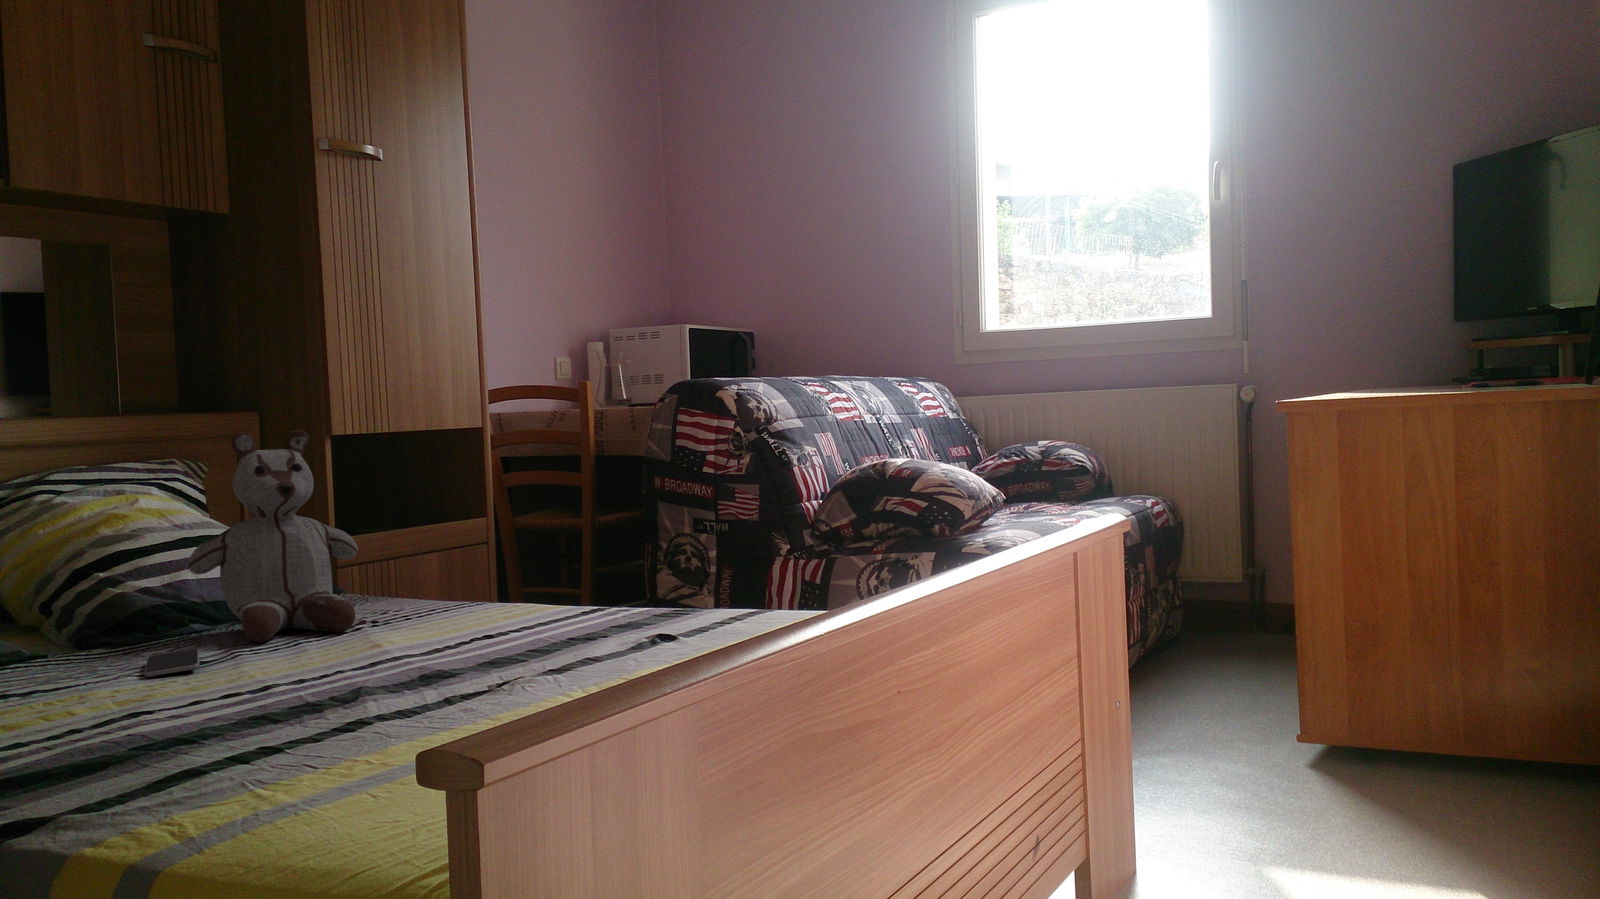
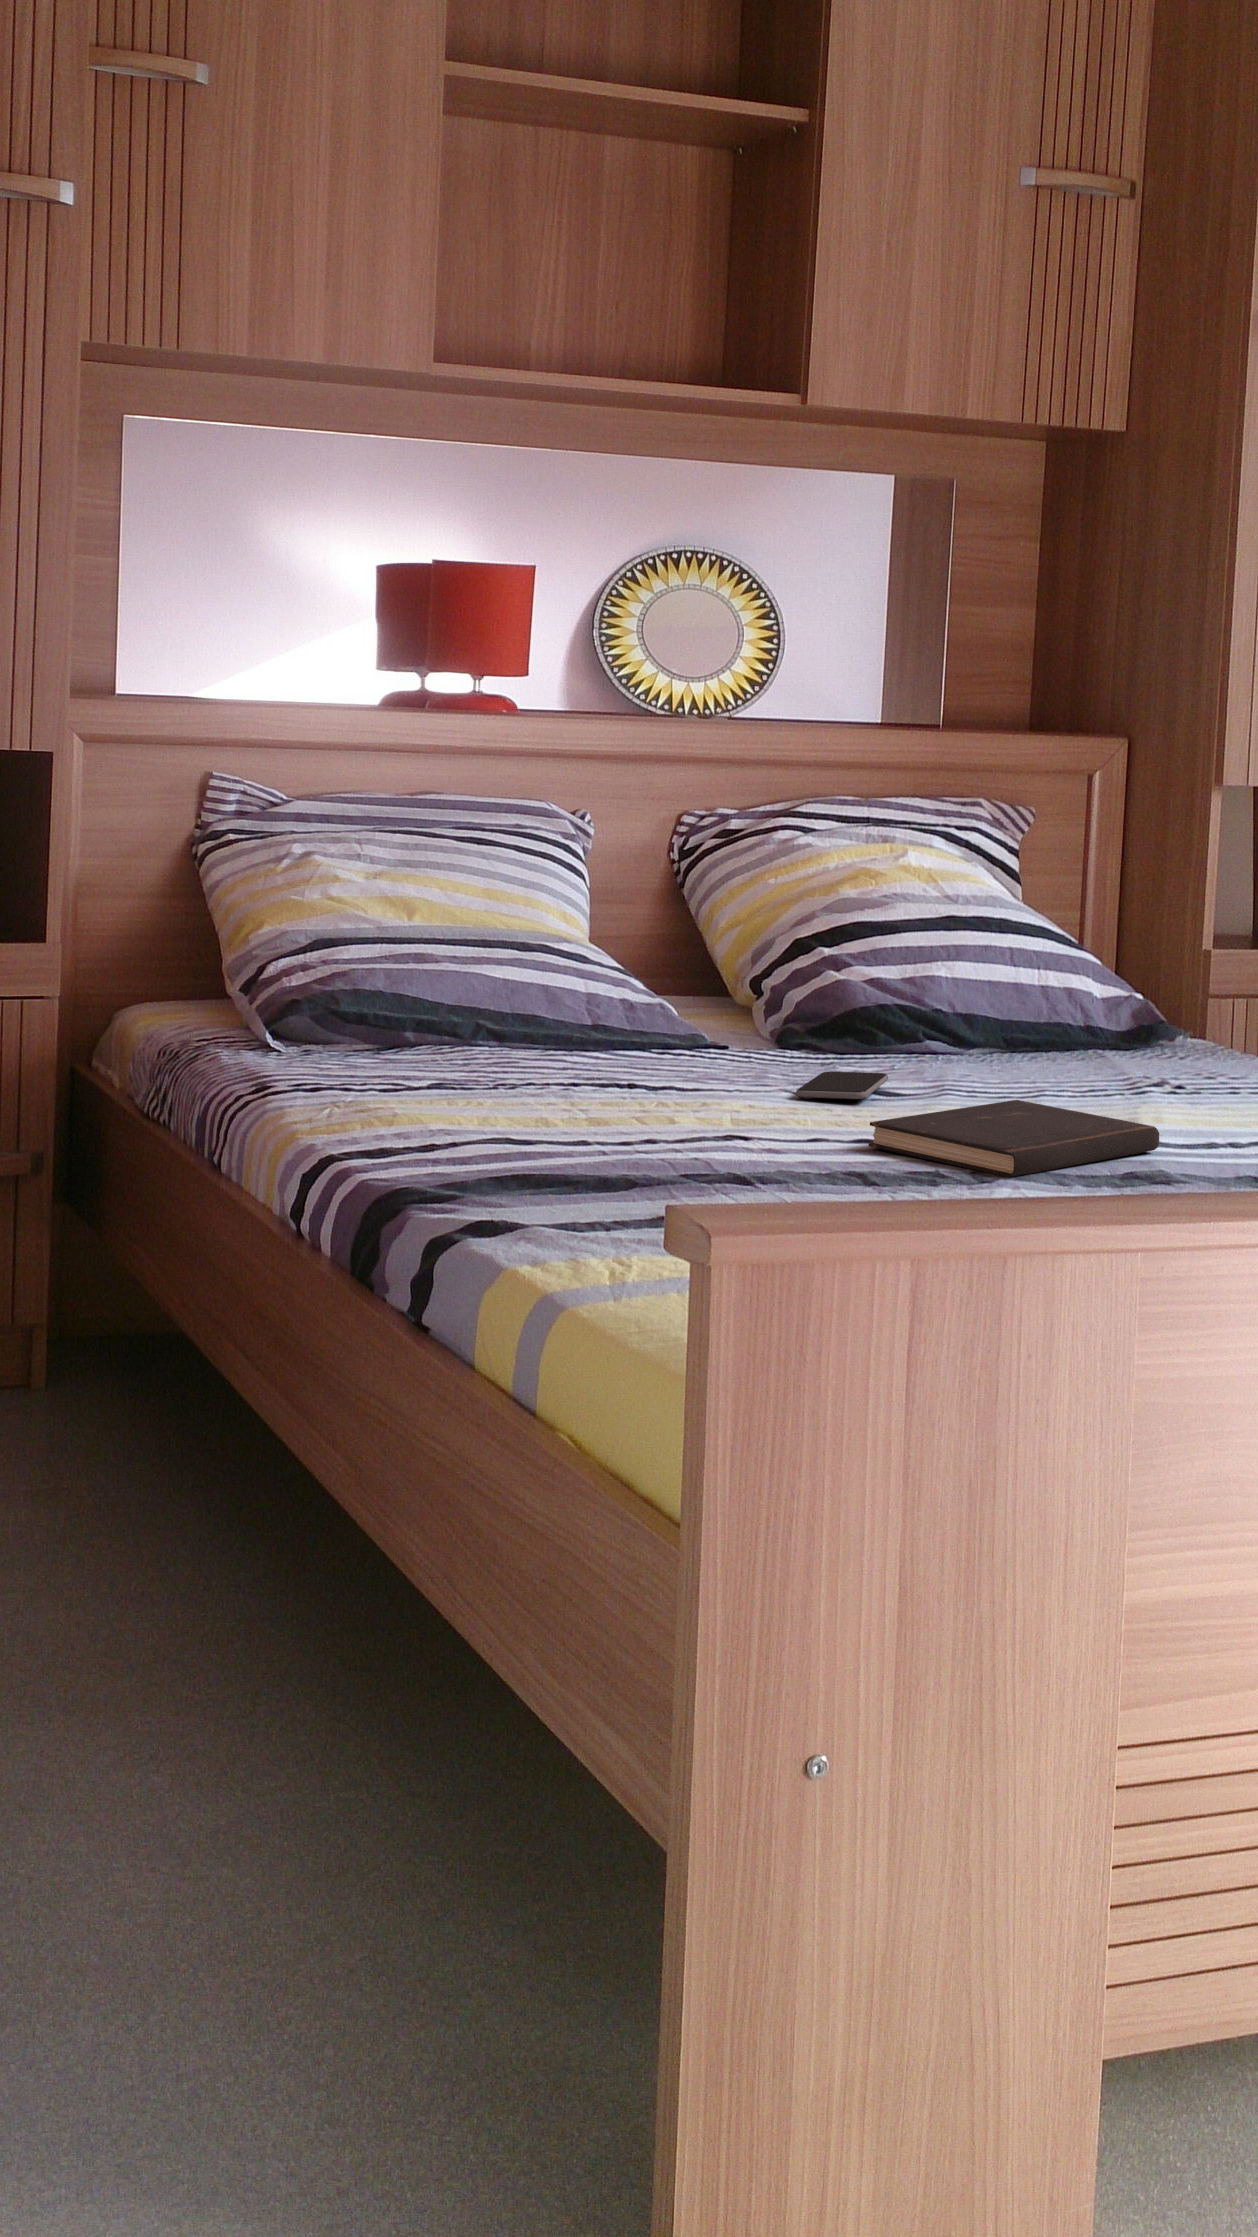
stuffed bear: present [188,430,358,642] -> none [915,766,1172,1091]
hardcover book: none [239,646,417,698] -> present [869,1100,1159,1177]

